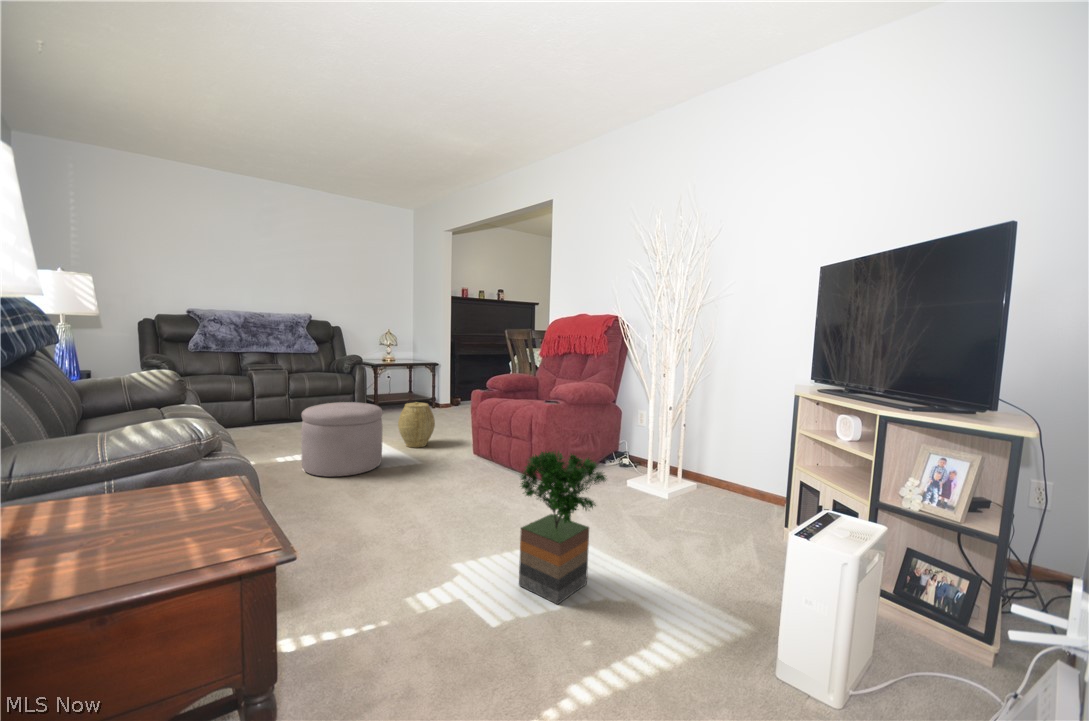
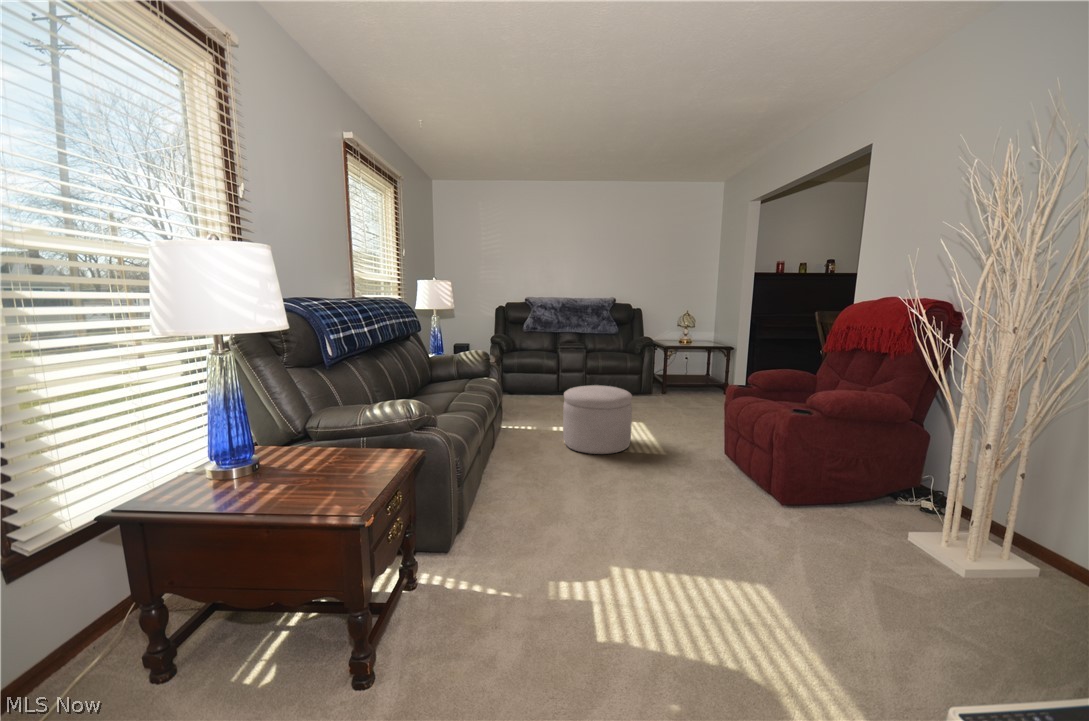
woven basket: present [398,402,435,448] -> none [659,391,696,438]
potted tree: present [519,451,606,604] -> none [643,474,767,650]

